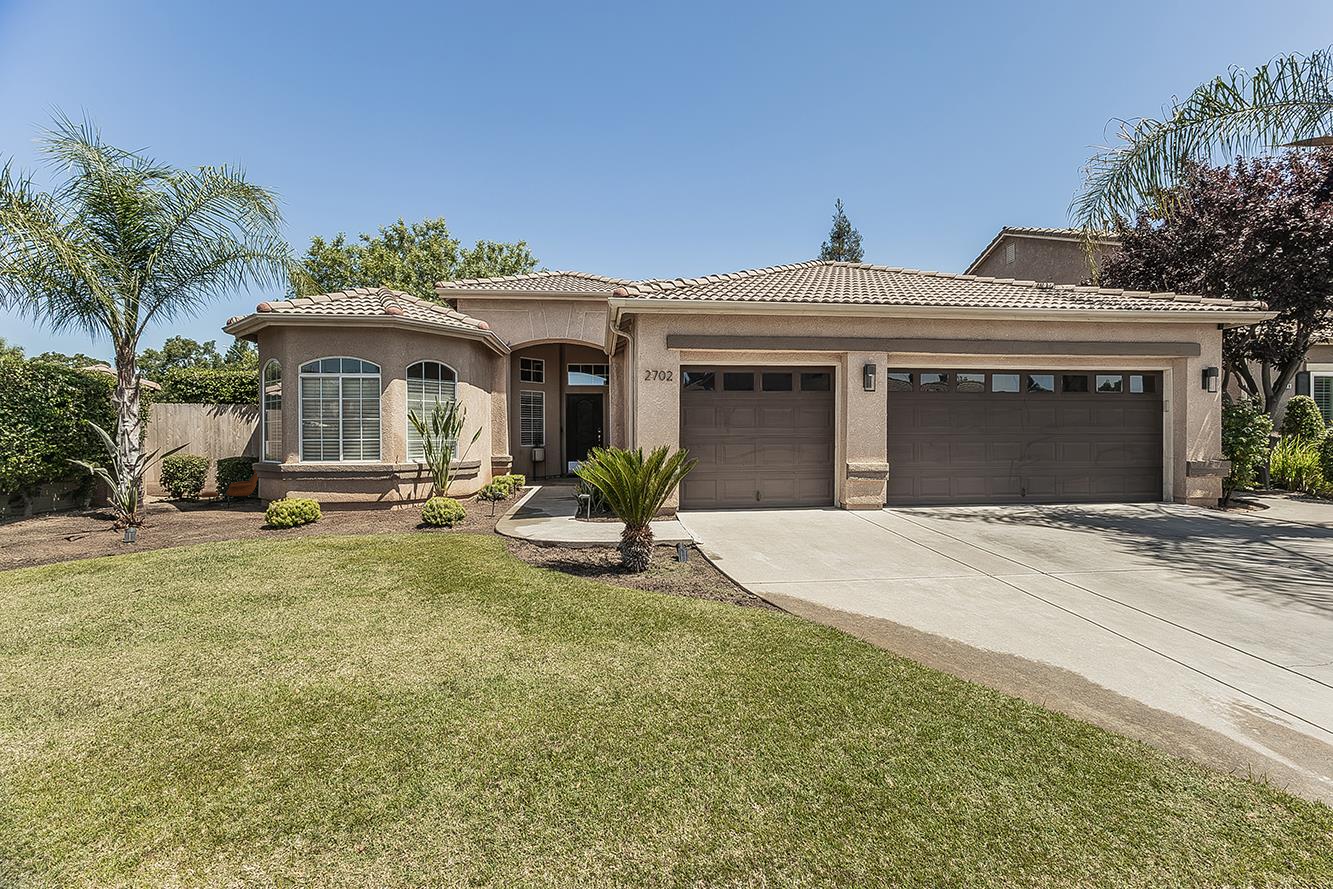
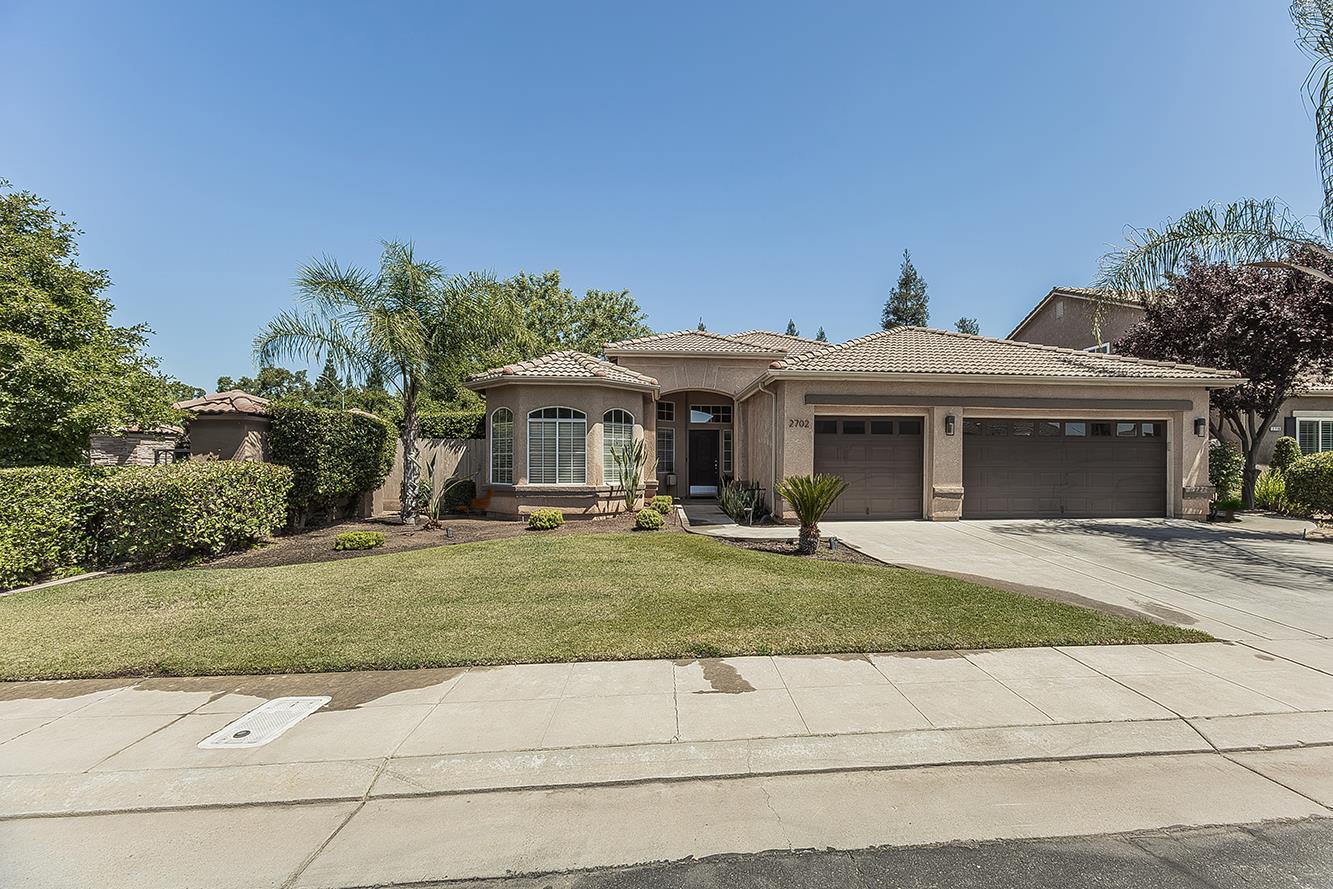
potted plant: none [1220,472,1277,505] -> present [1214,498,1247,521]

